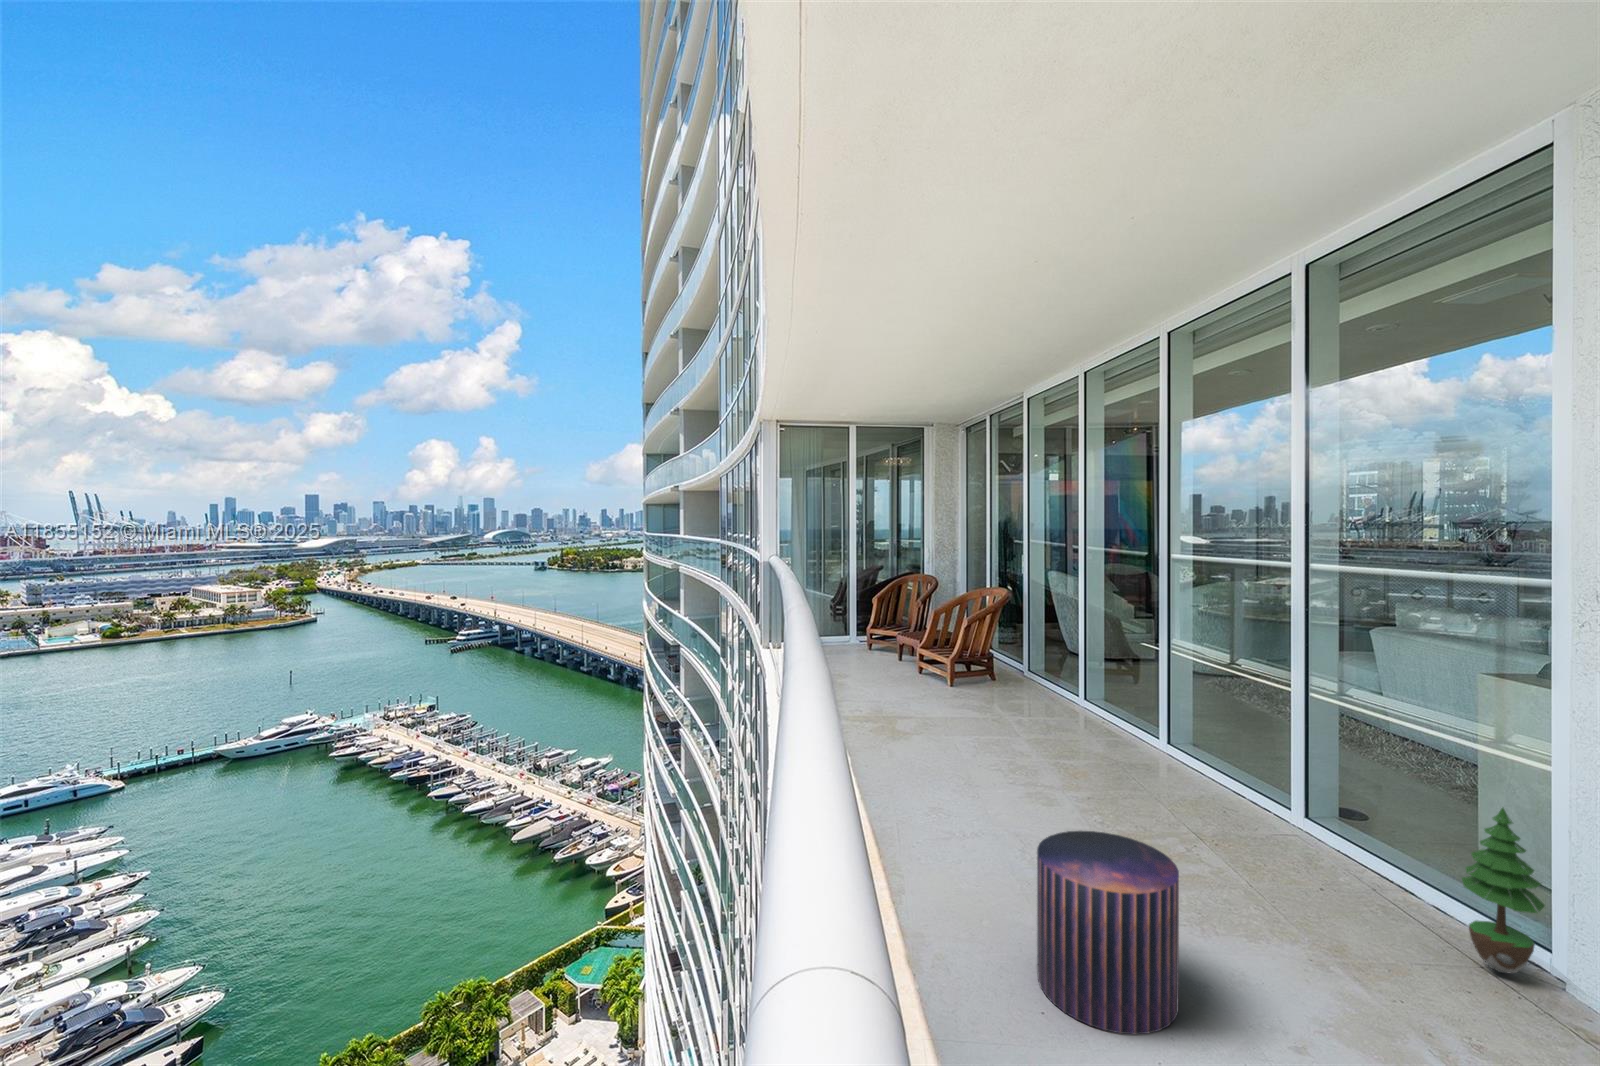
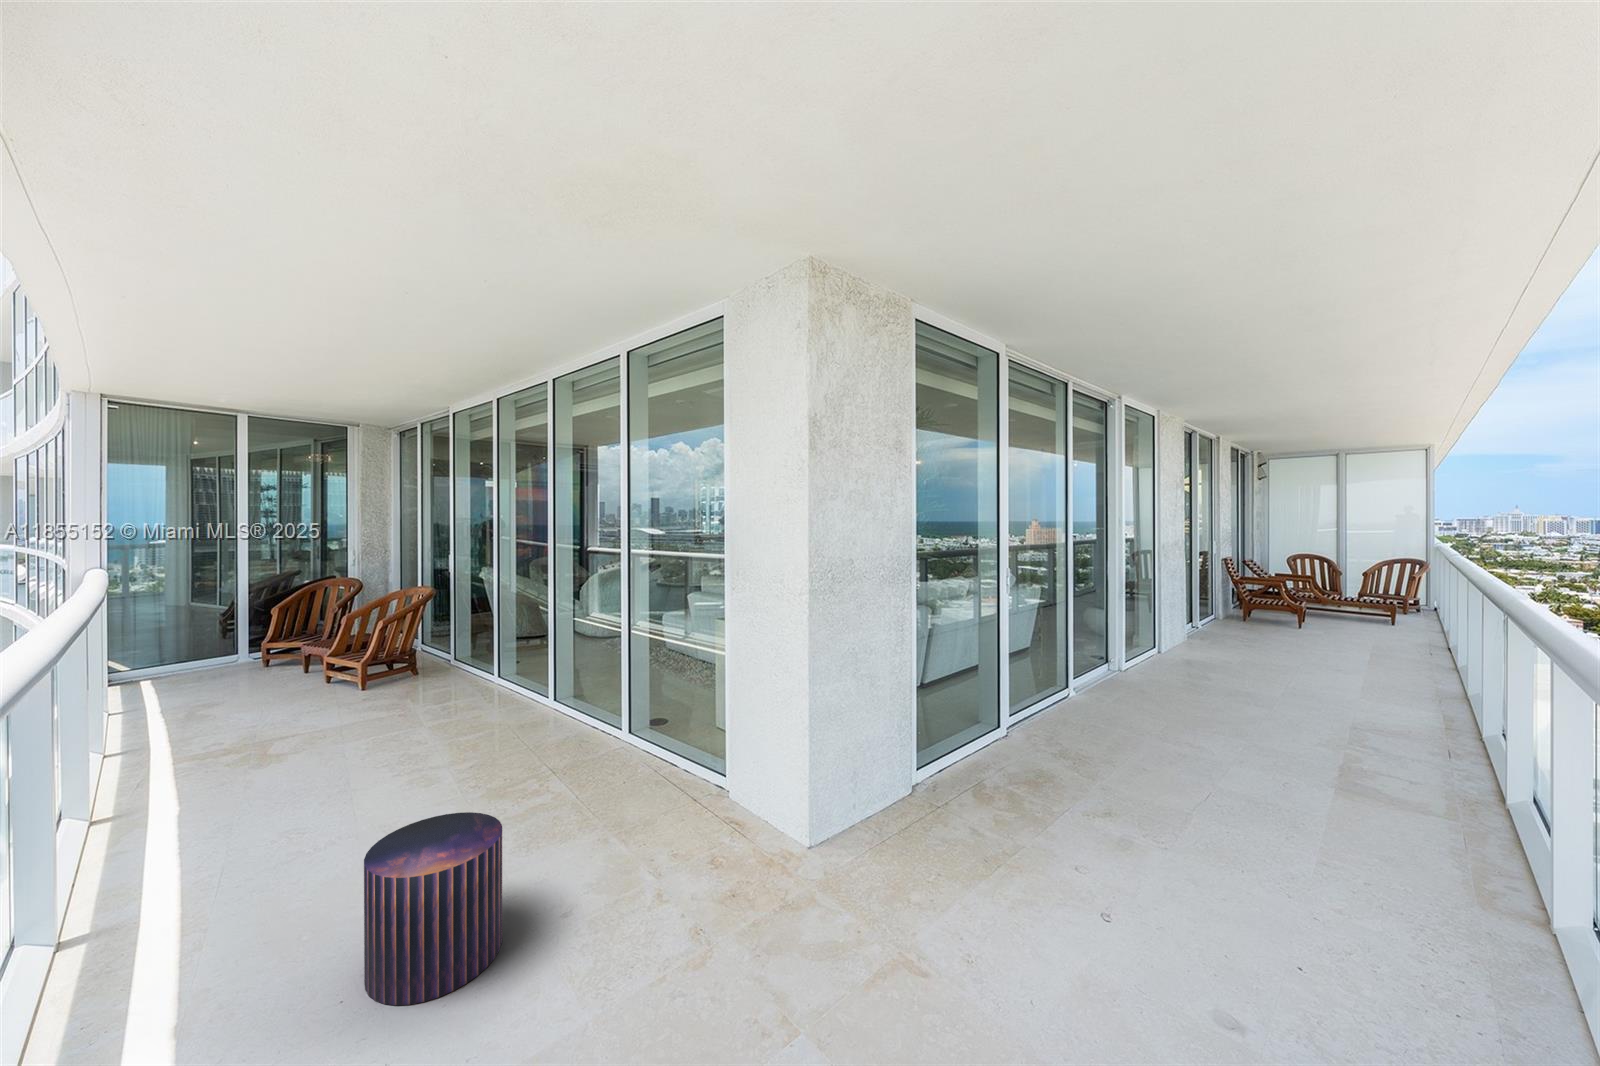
potted tree: present [1462,808,1545,973] -> none [707,715,744,819]

